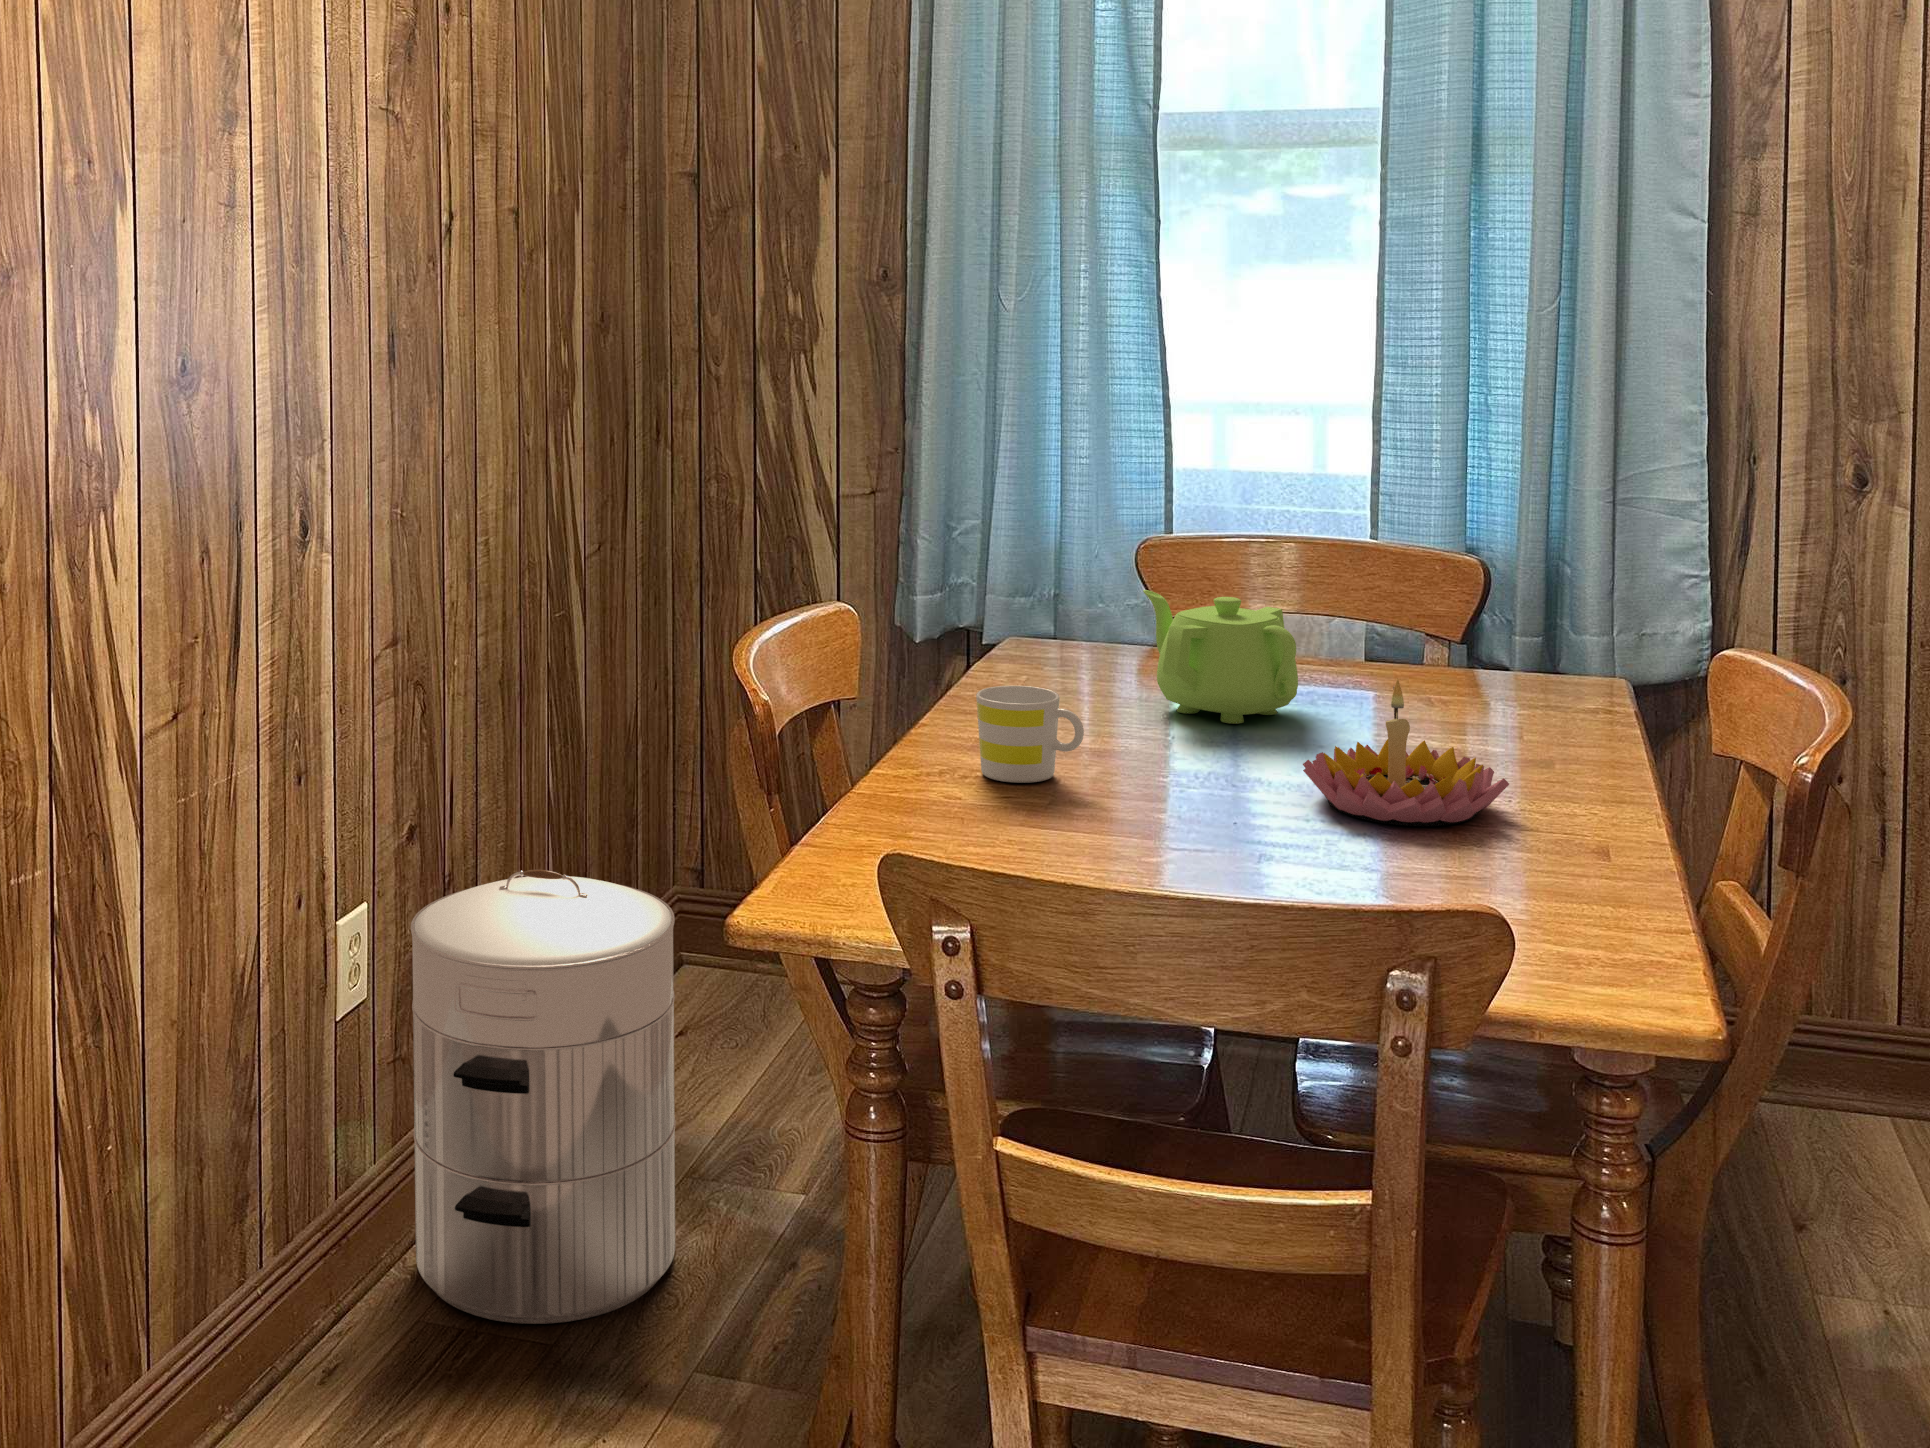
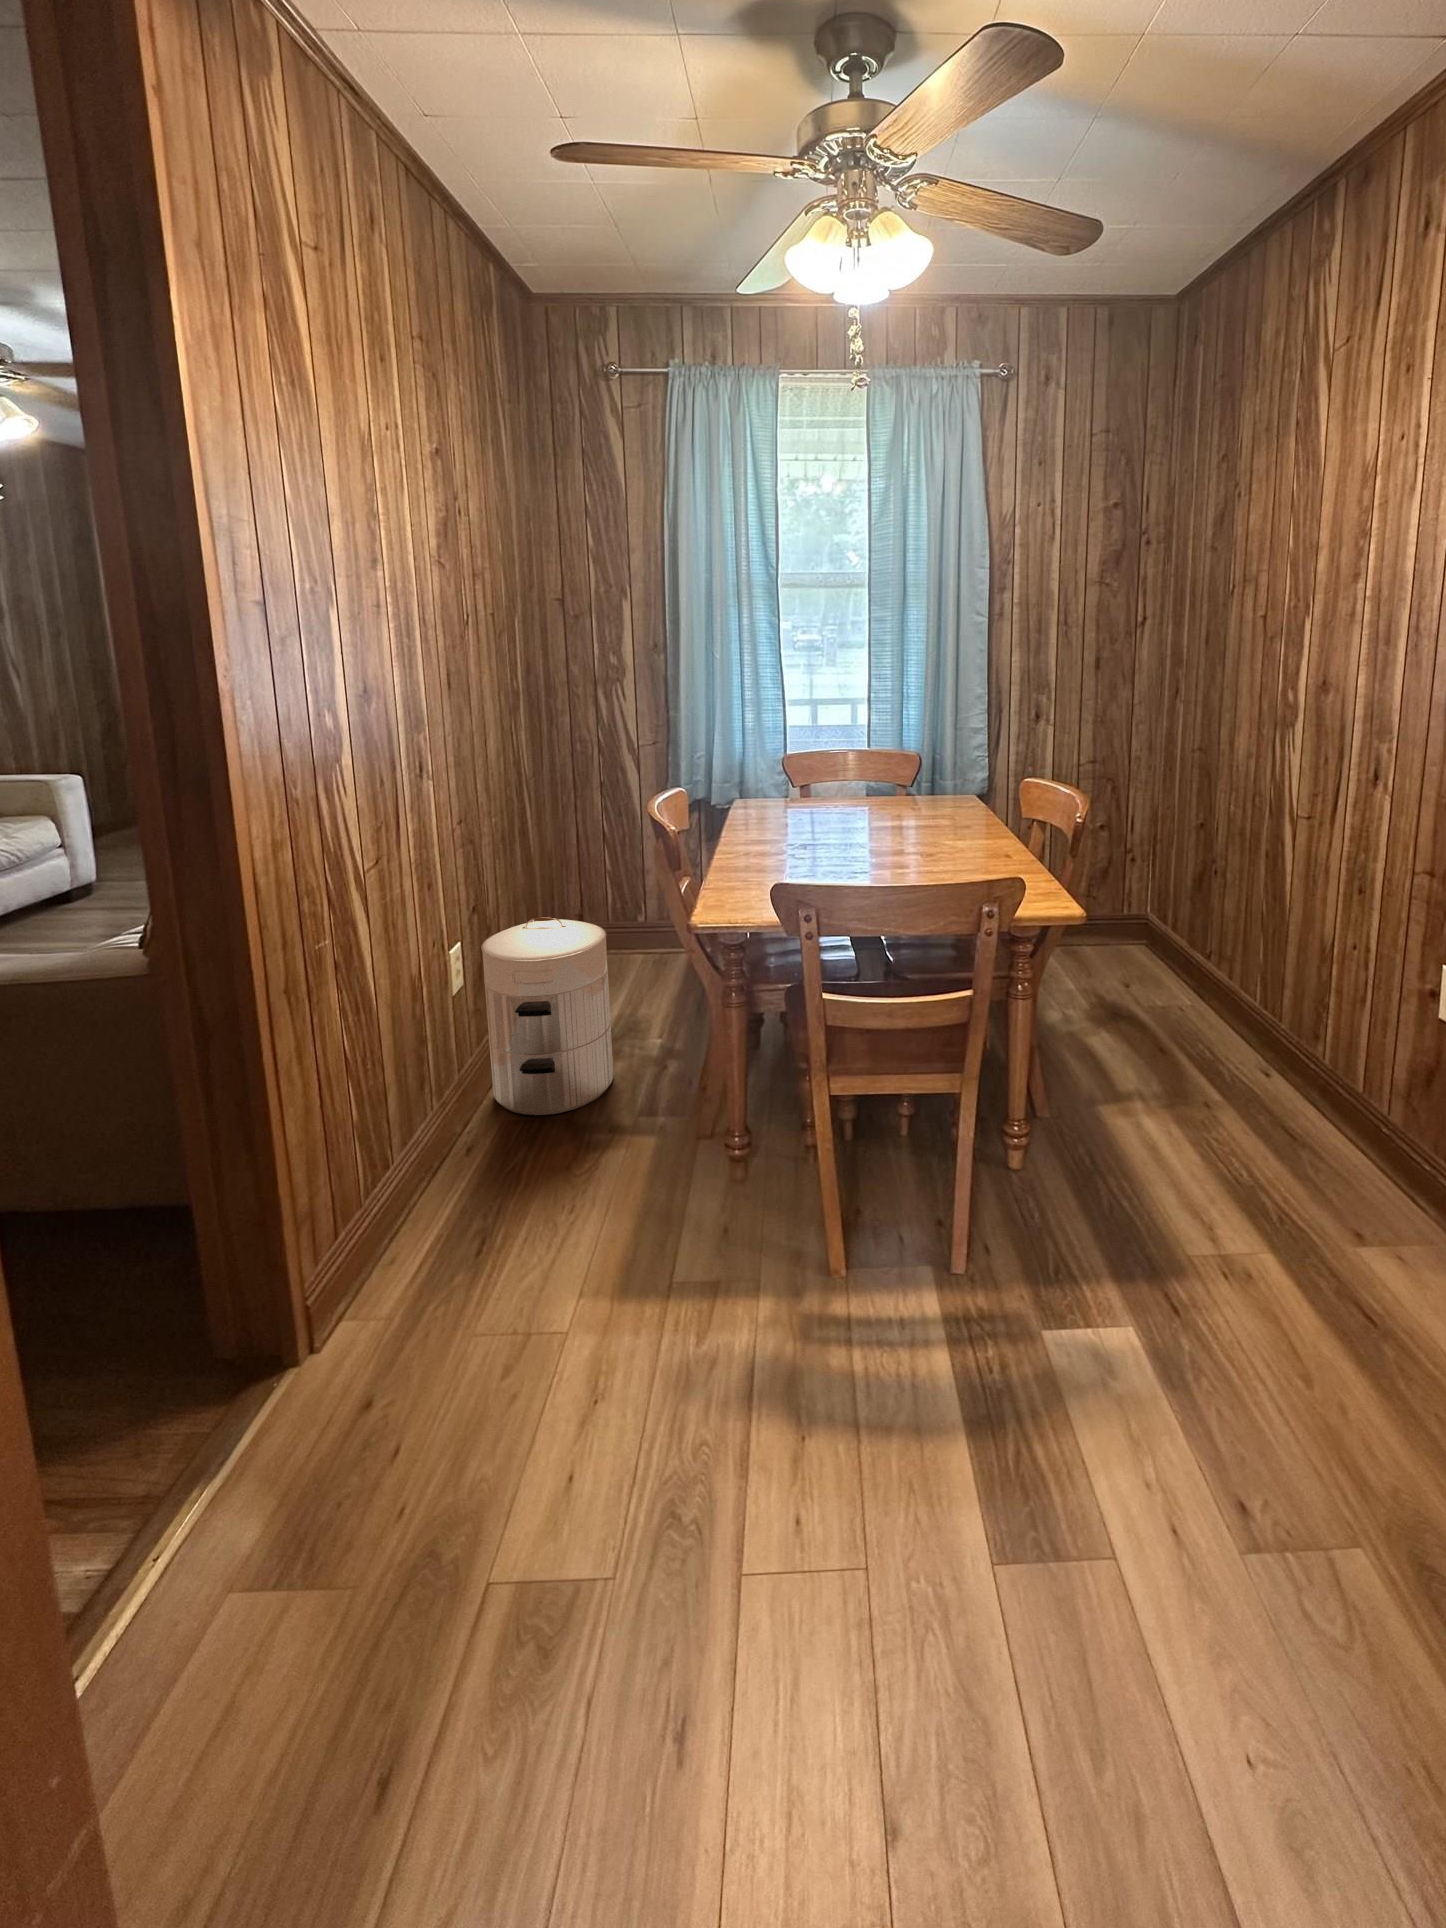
teapot: present [1143,590,1298,724] -> none [801,773,870,824]
candle holder: present [1303,678,1509,826] -> none [888,797,966,854]
mug: present [976,686,1084,783] -> none [755,814,802,853]

